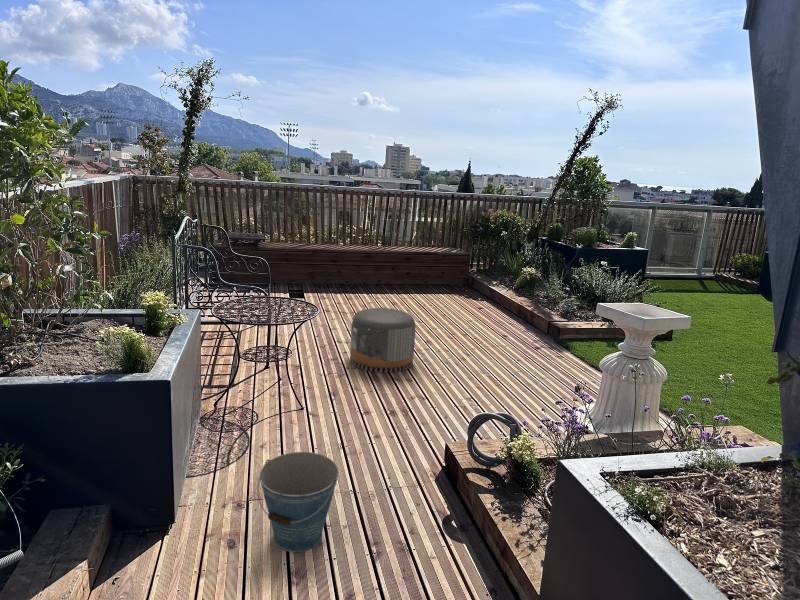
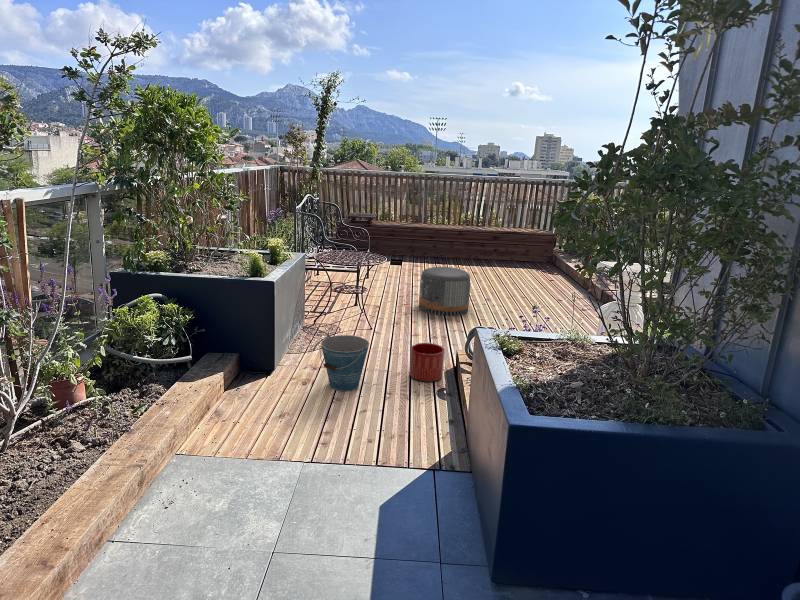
planter: none [387,441,439,505] -> present [409,343,444,382]

